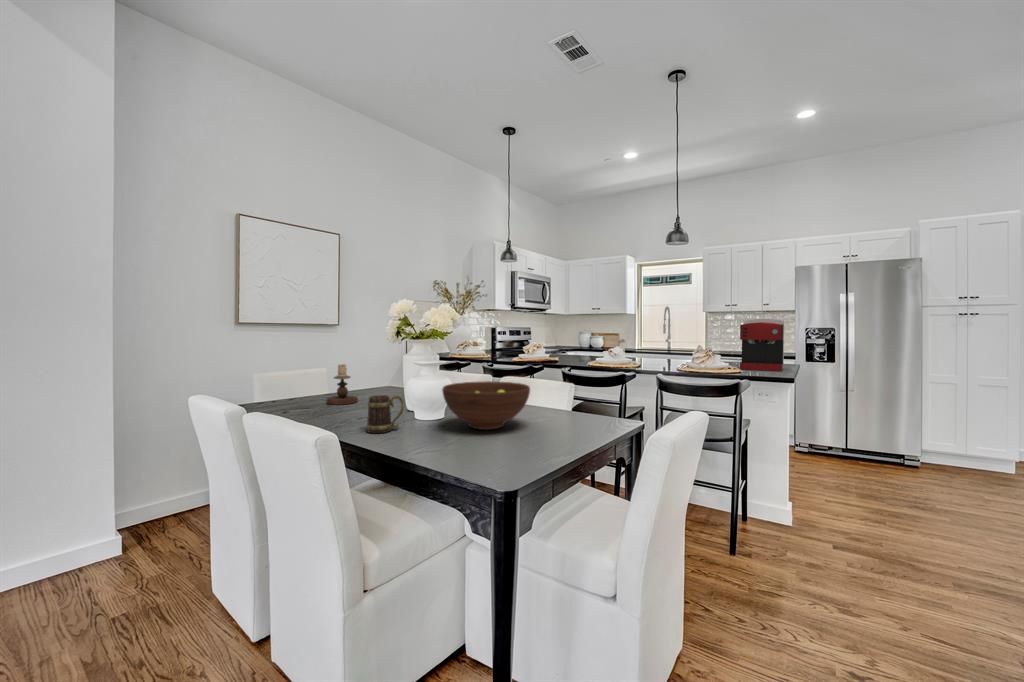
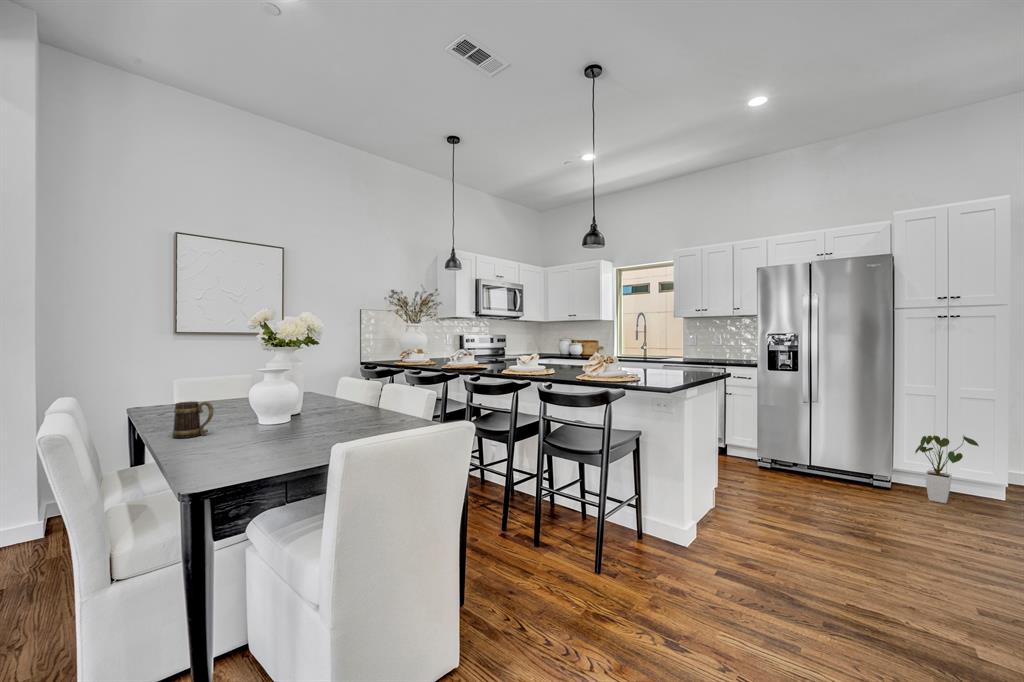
coffee maker: present [740,319,784,371] -> none [650,325,703,381]
candlestick: present [327,364,358,405] -> none [201,371,234,410]
fruit bowl: present [442,381,530,430] -> none [244,389,340,437]
house plant: none [943,417,997,478] -> present [915,435,979,503]

